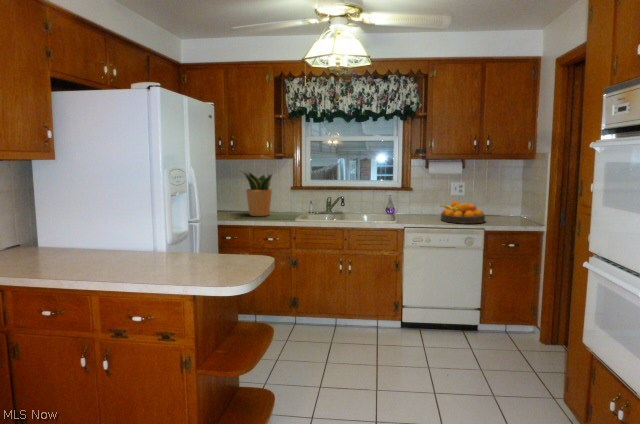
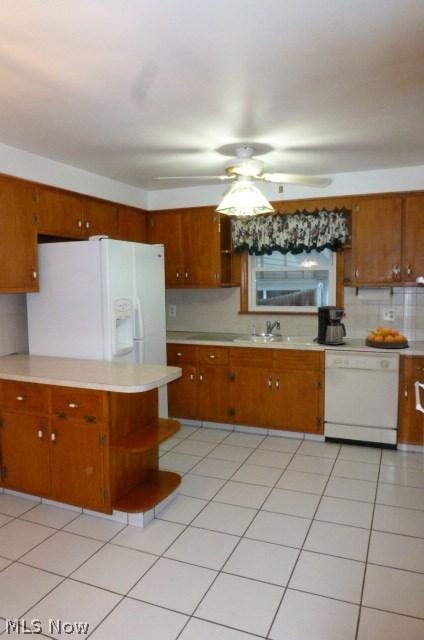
potted plant: present [242,172,272,216] -> none [193,297,219,336]
coffee maker: none [383,179,420,222] -> present [314,306,346,345]

